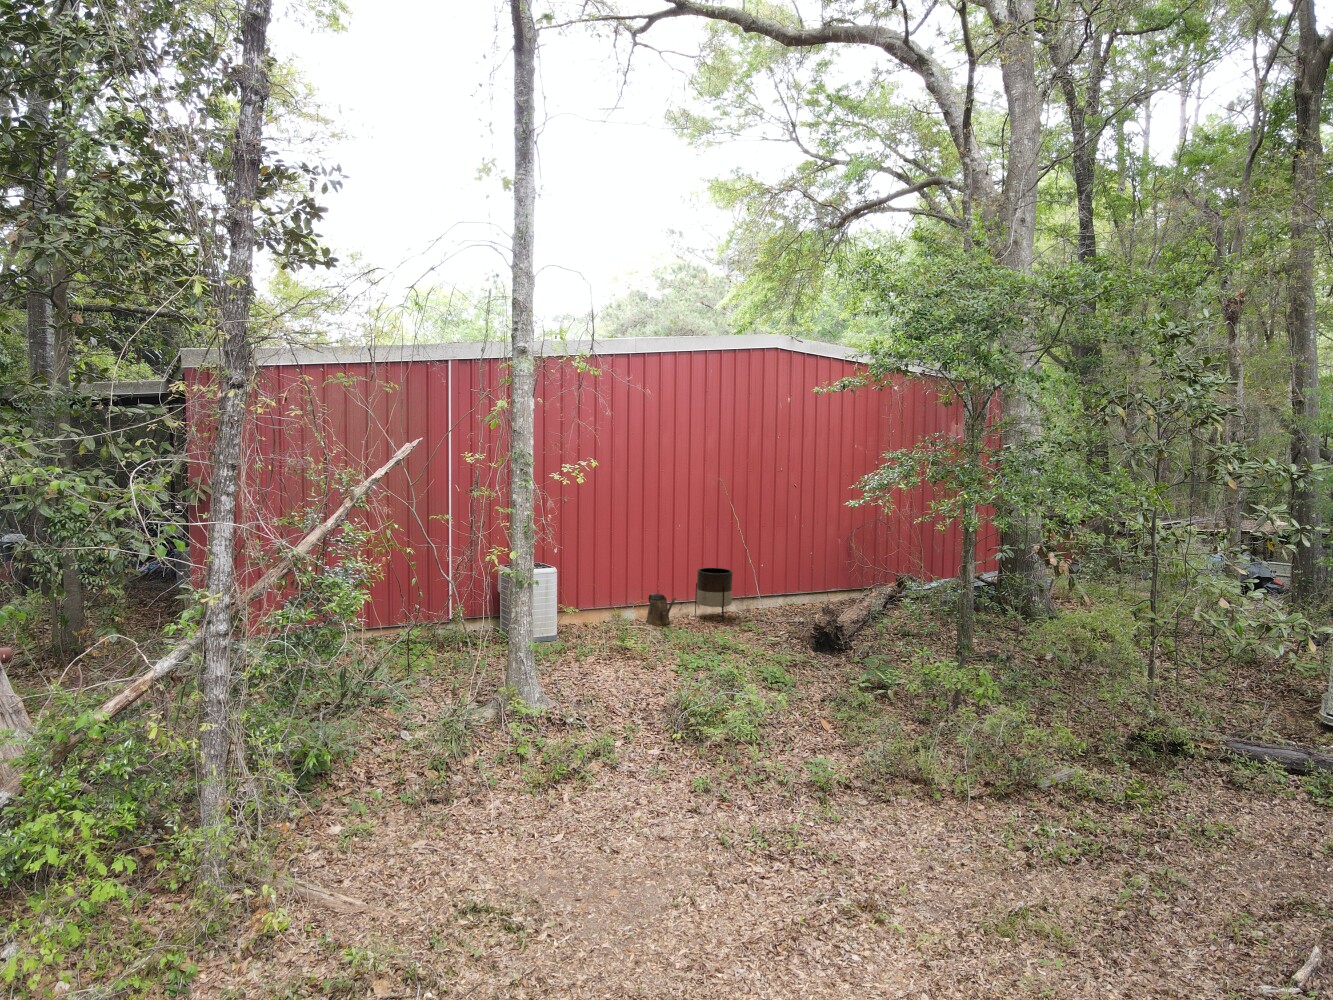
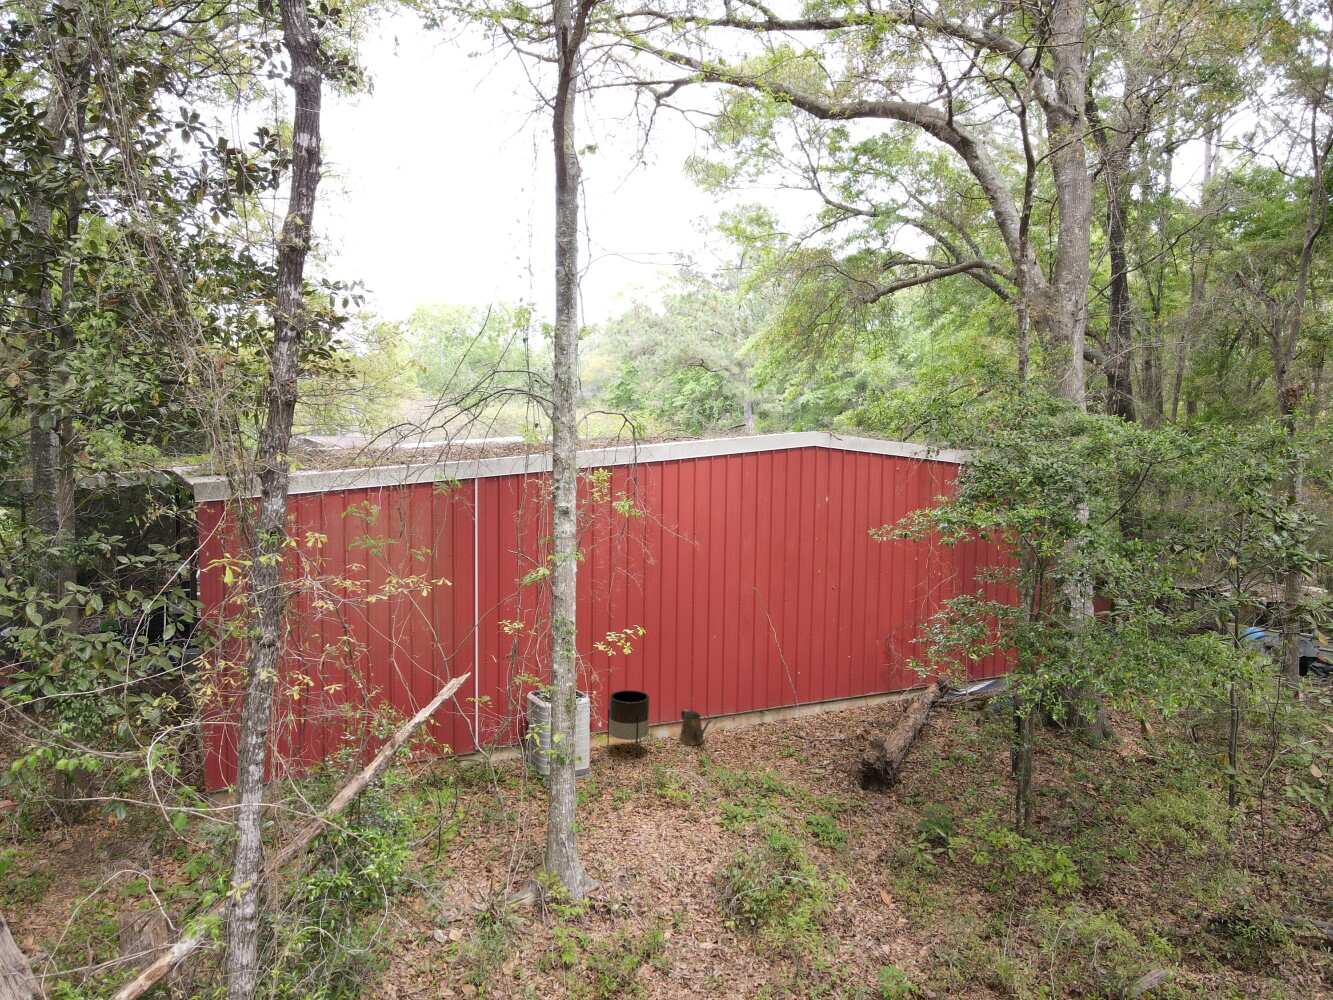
planter: present [695,568,733,622] -> present [607,690,649,756]

